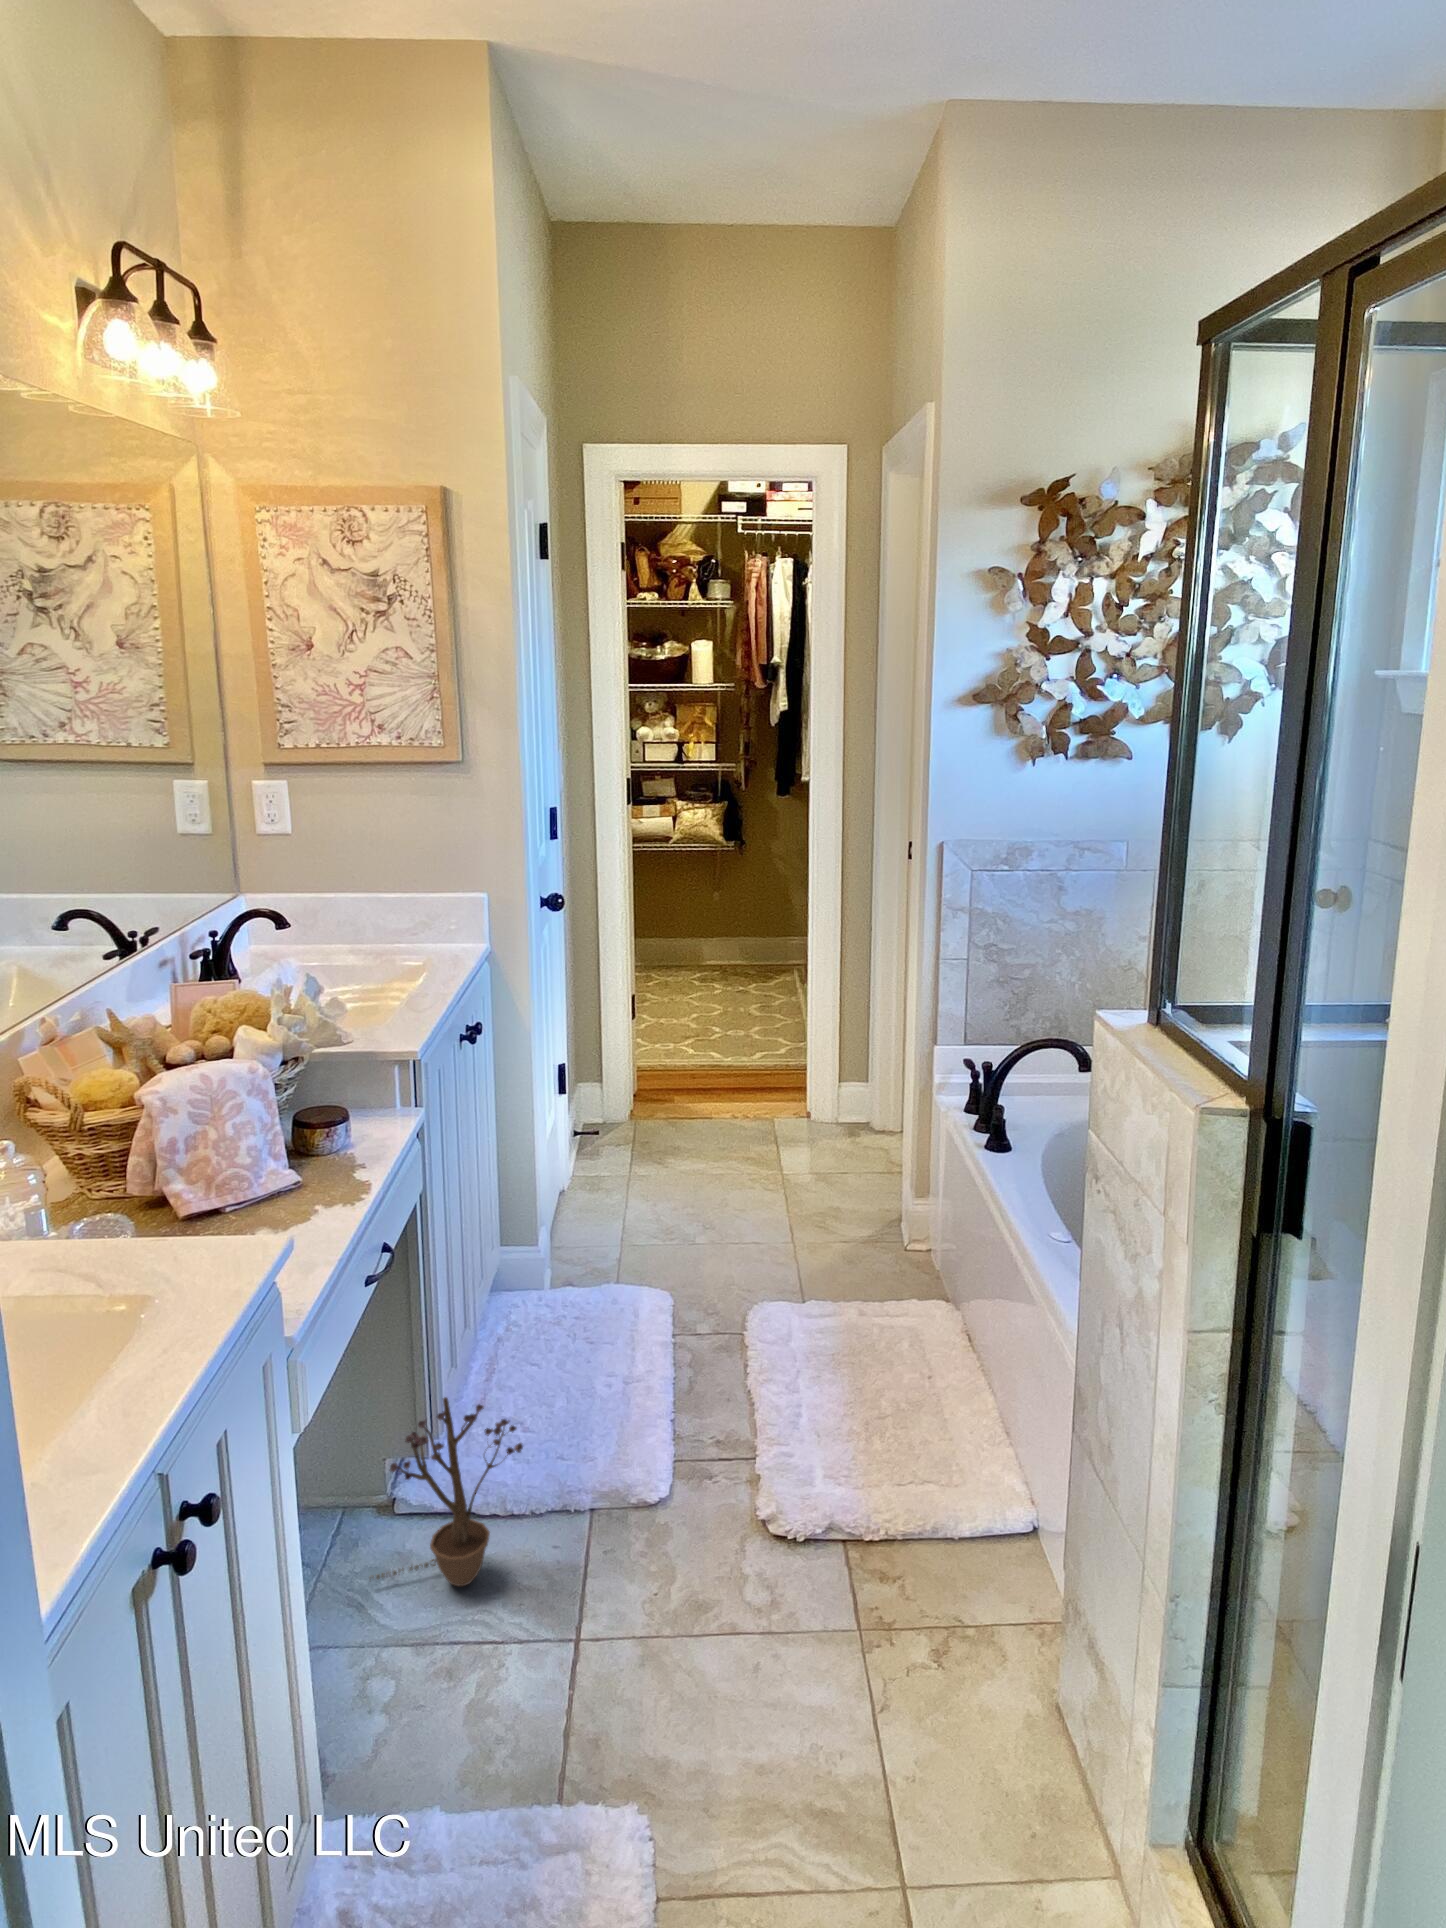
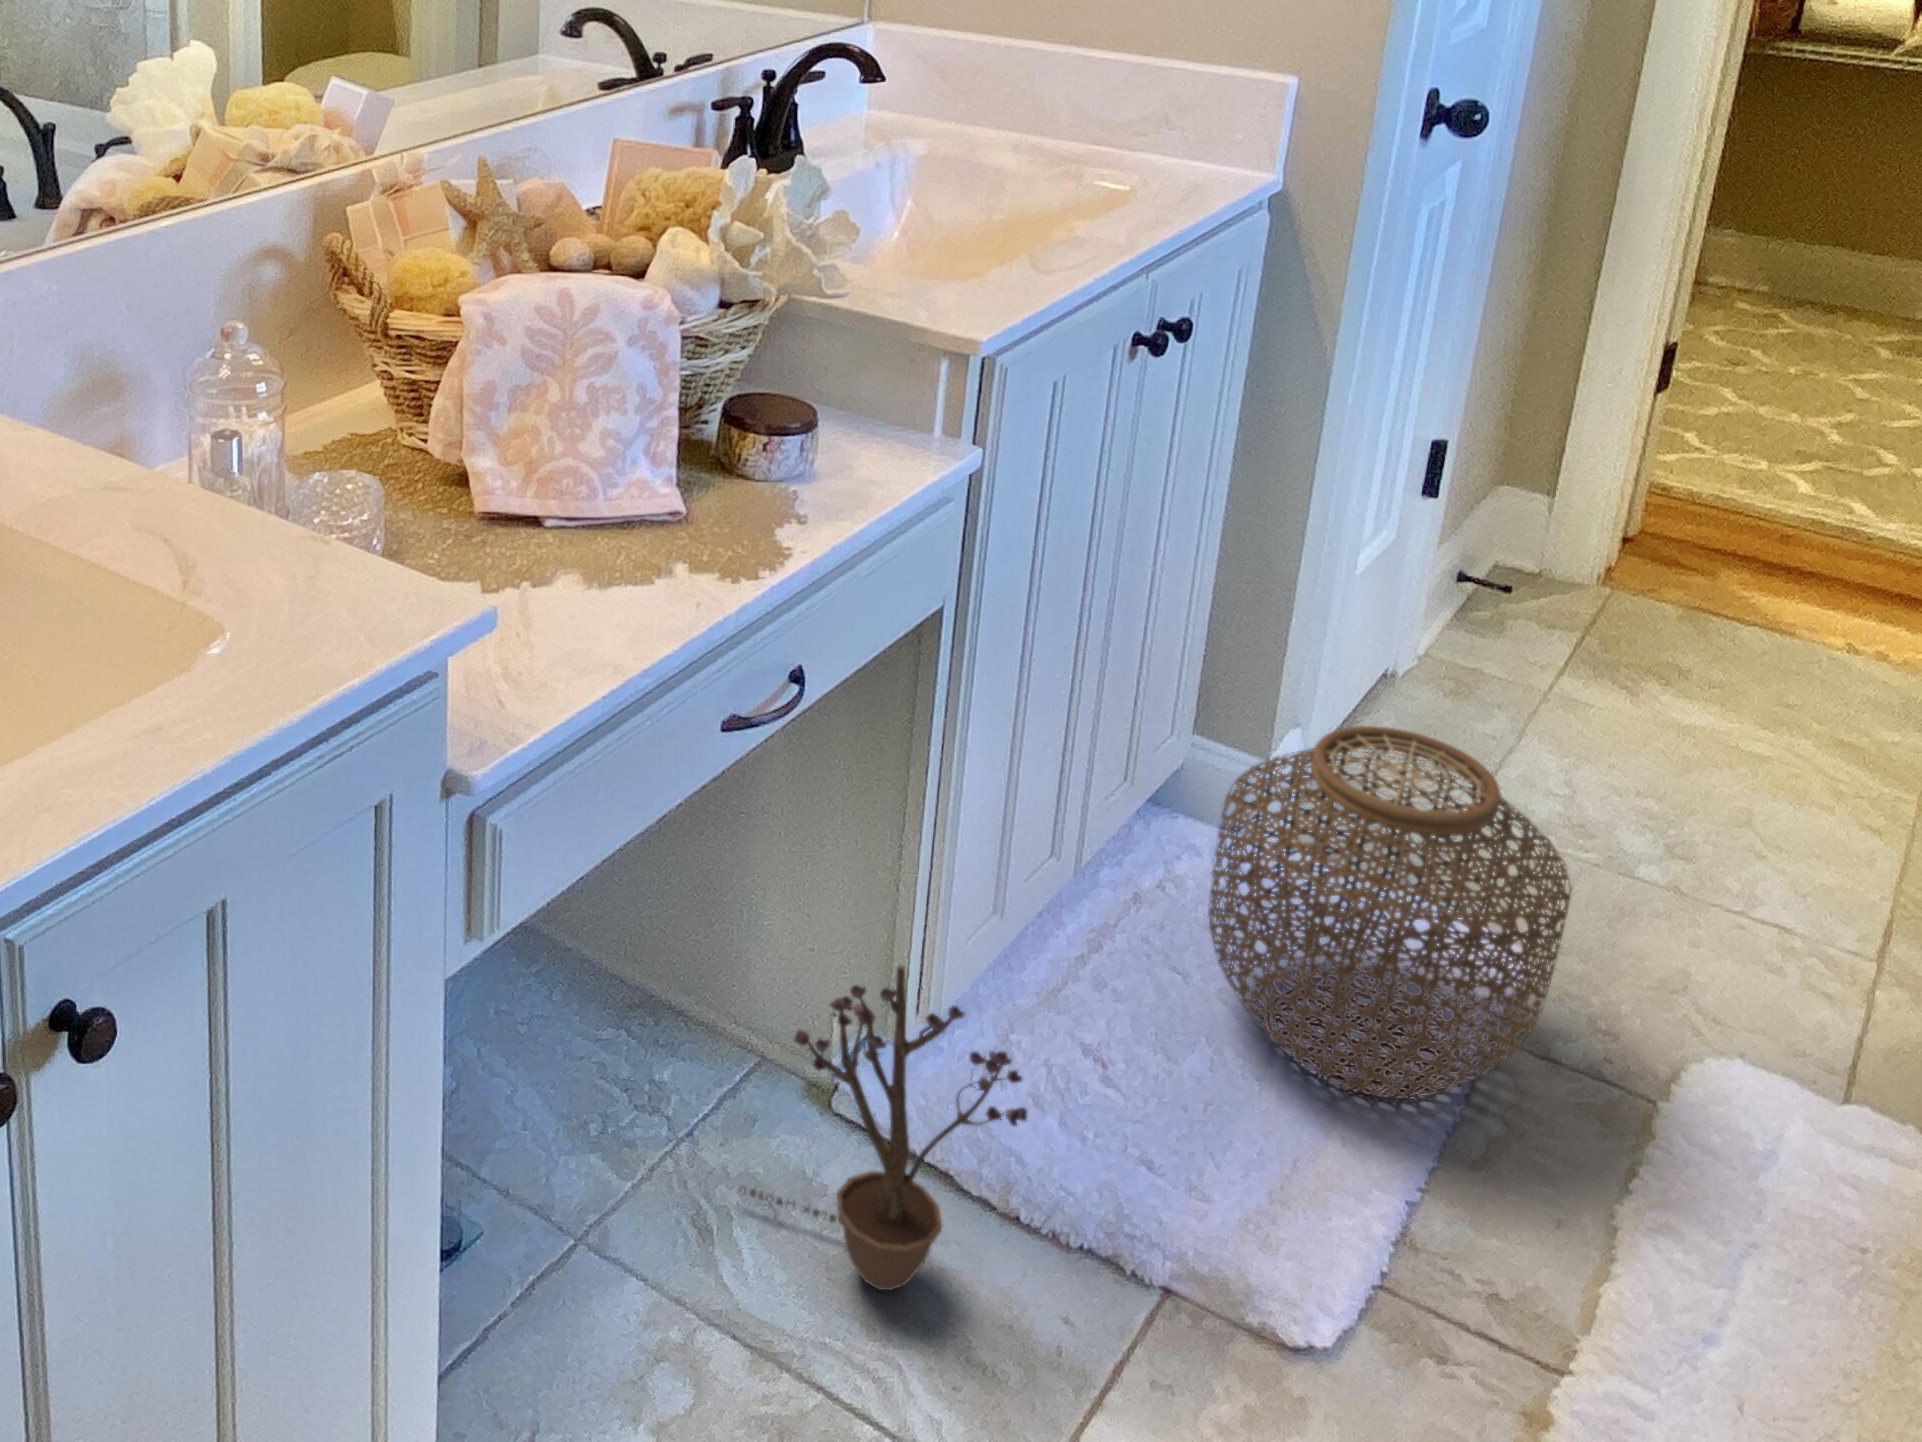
woven basket: none [540,1200,695,1385] -> present [1208,726,1572,1099]

